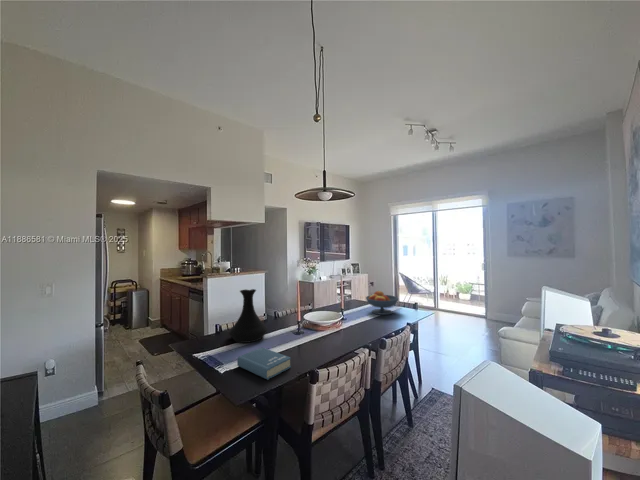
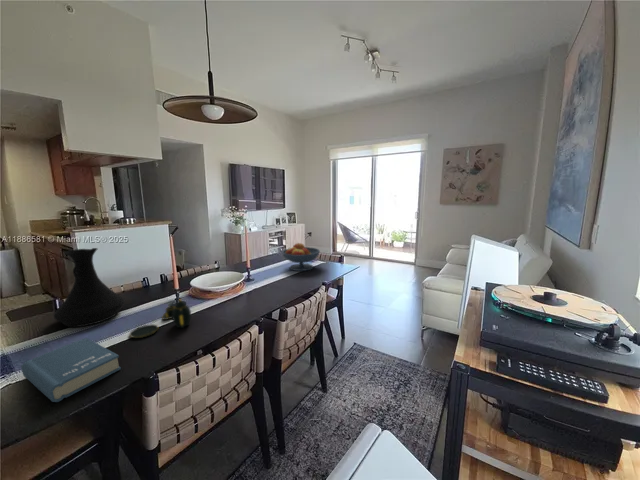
teapot: none [281,327,319,352] -> present [130,300,191,338]

